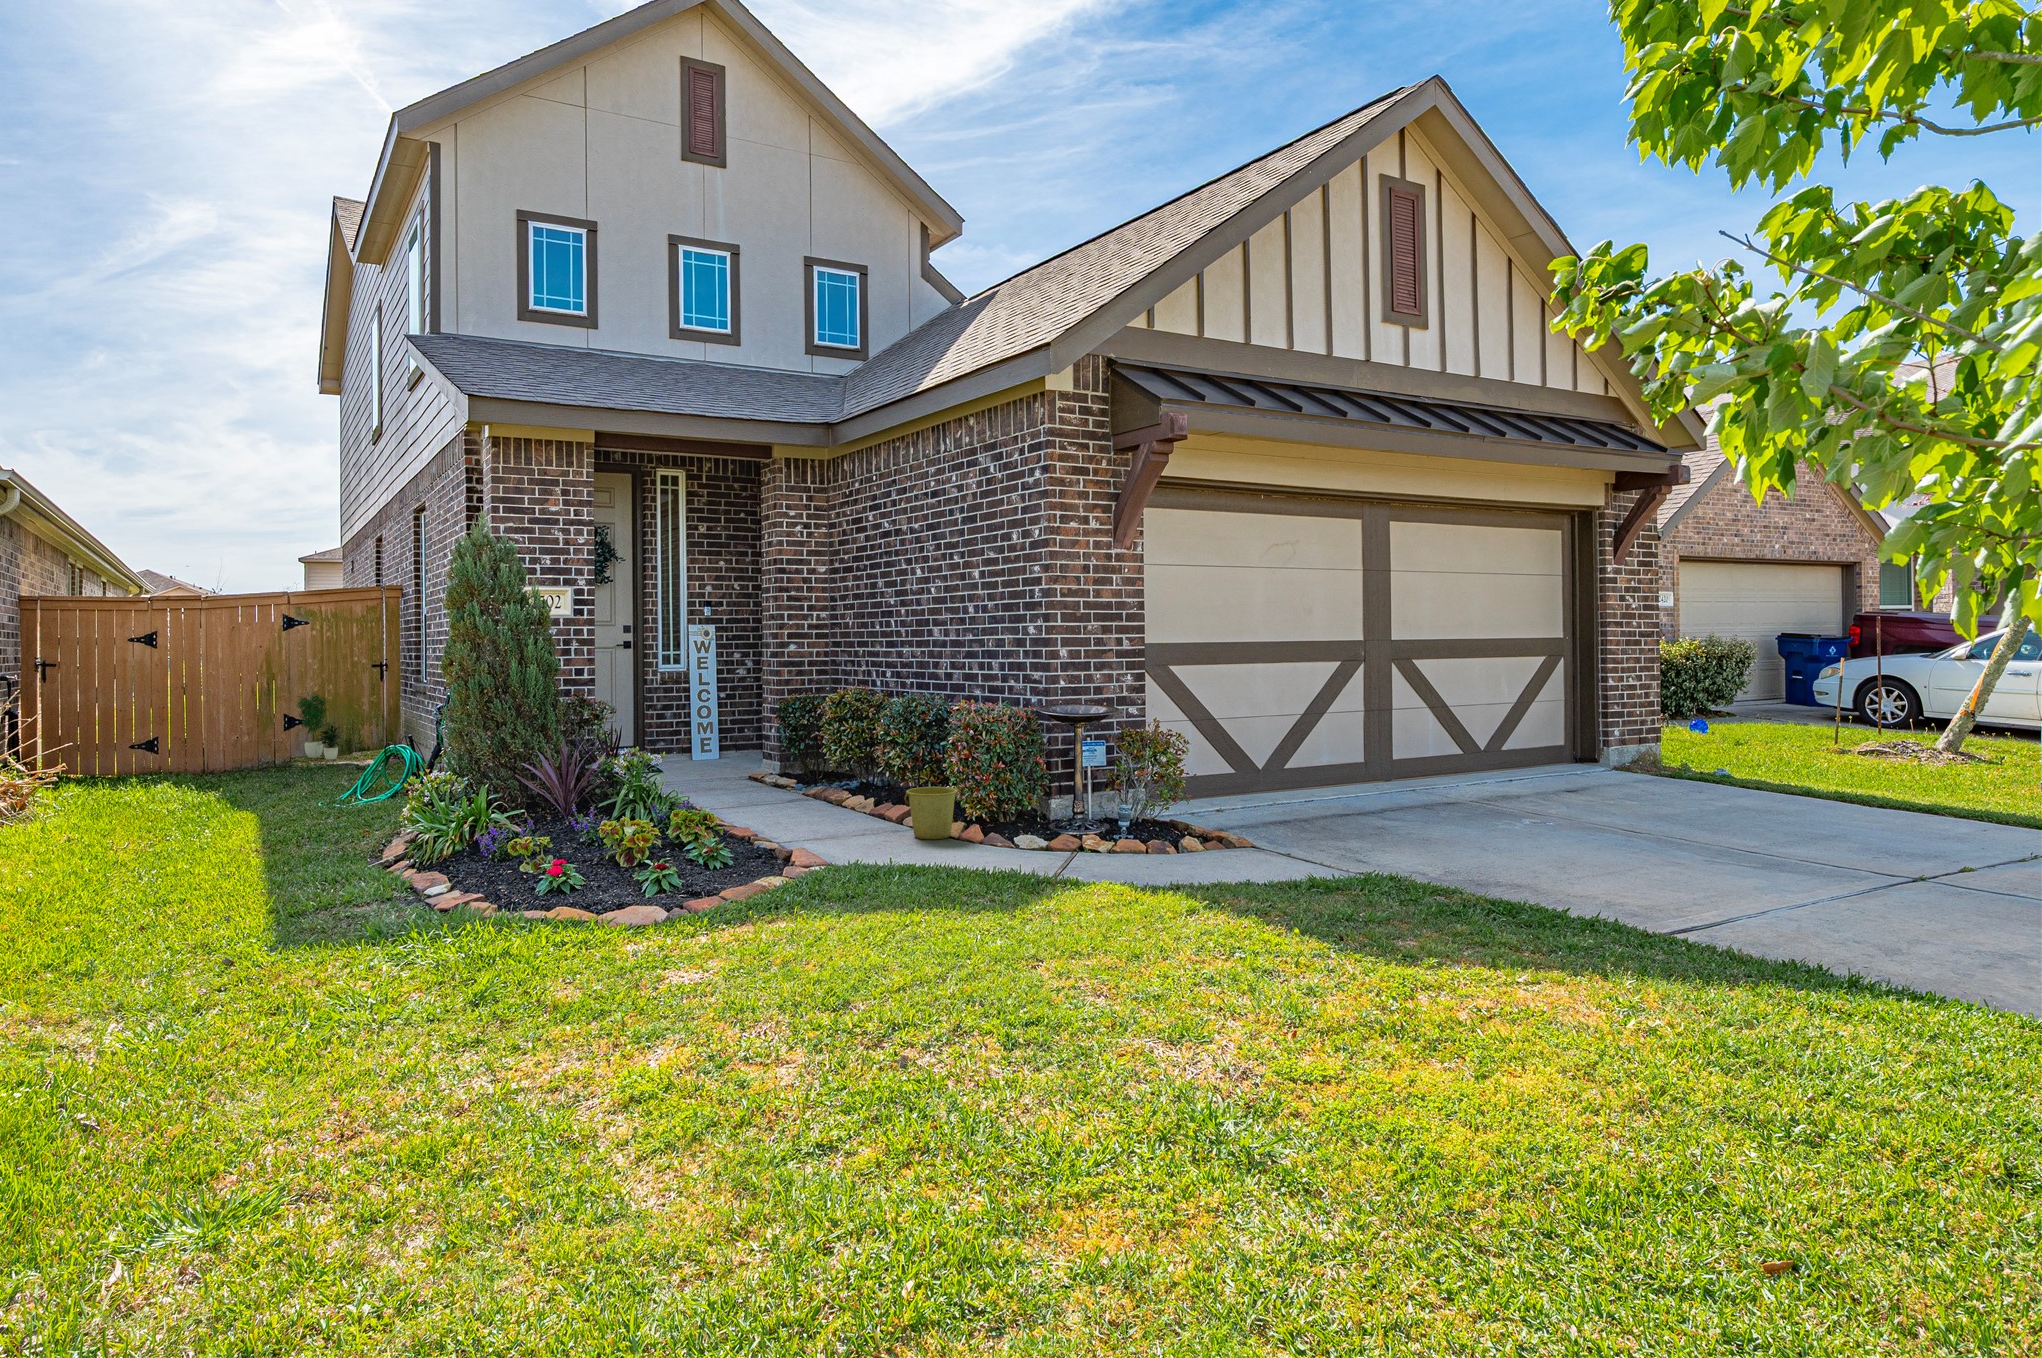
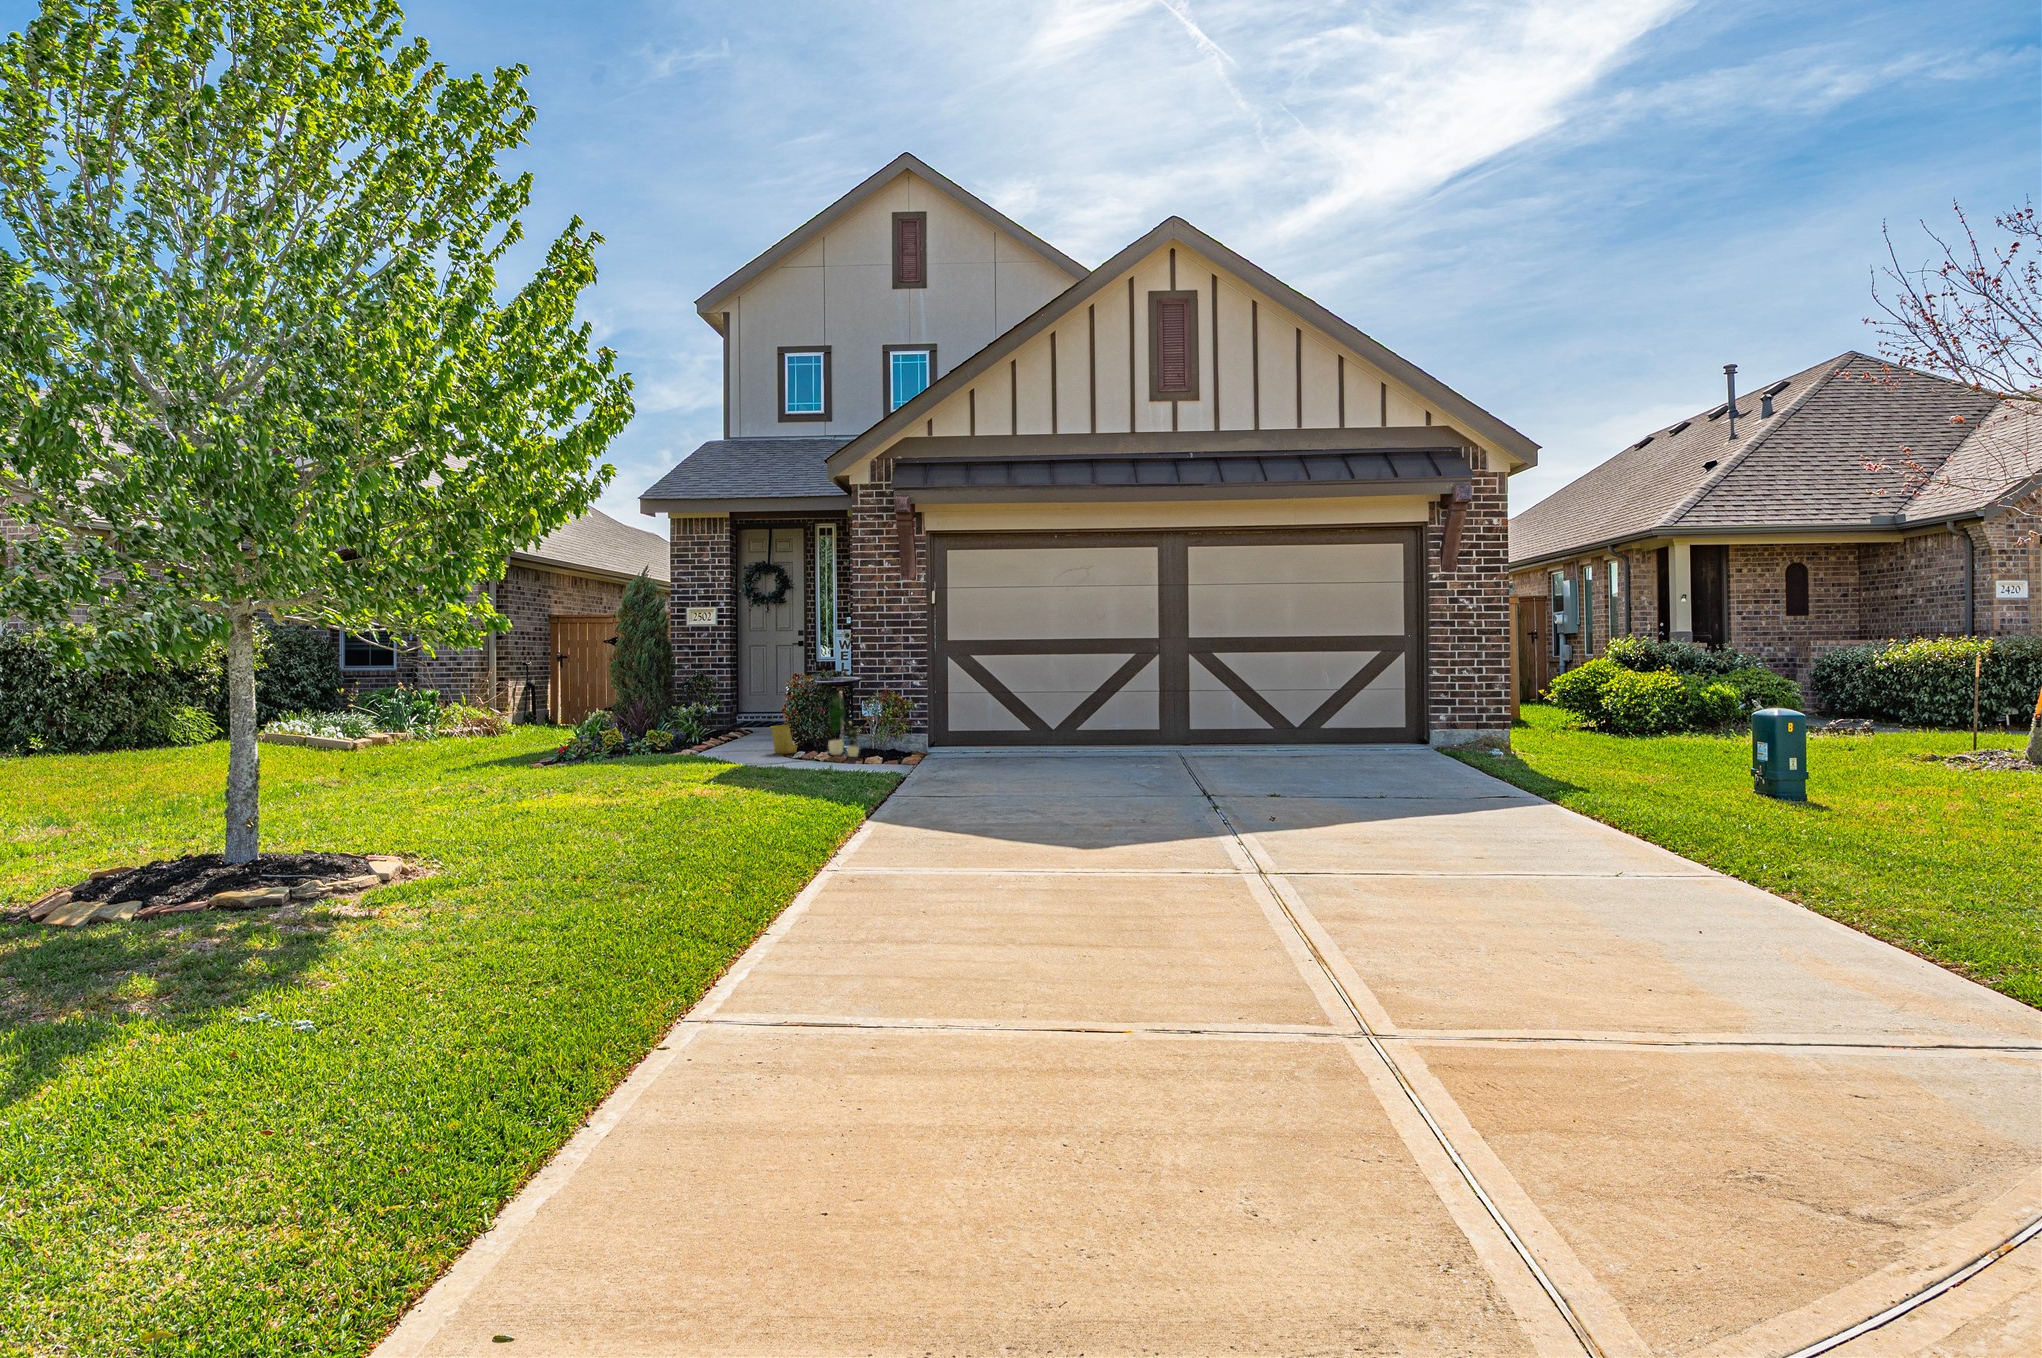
potted plant: present [297,695,342,760] -> present [826,697,862,757]

